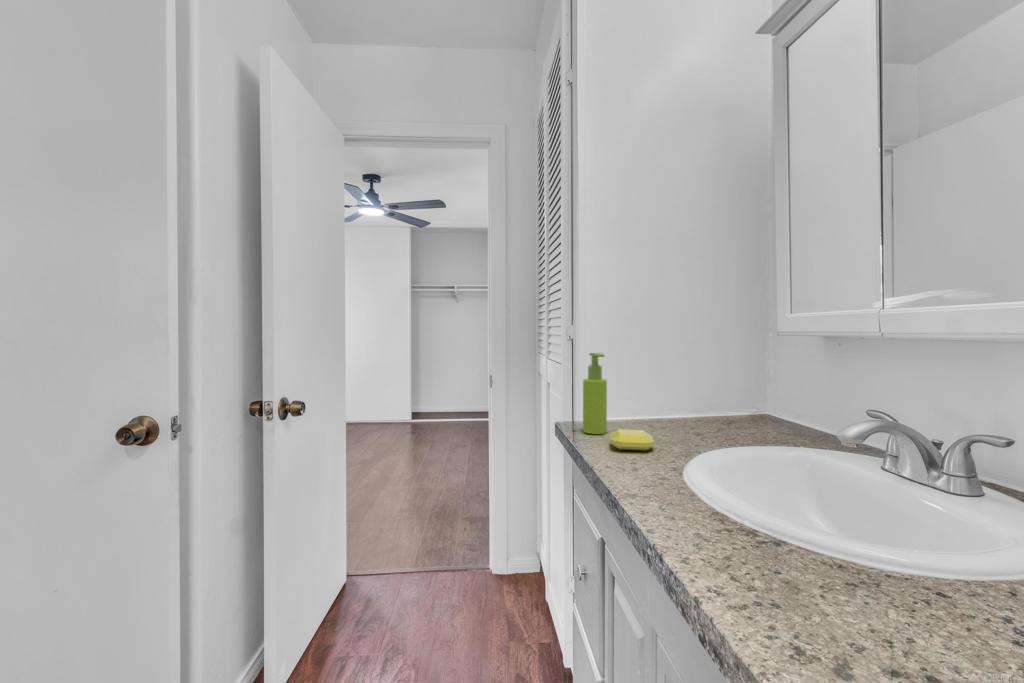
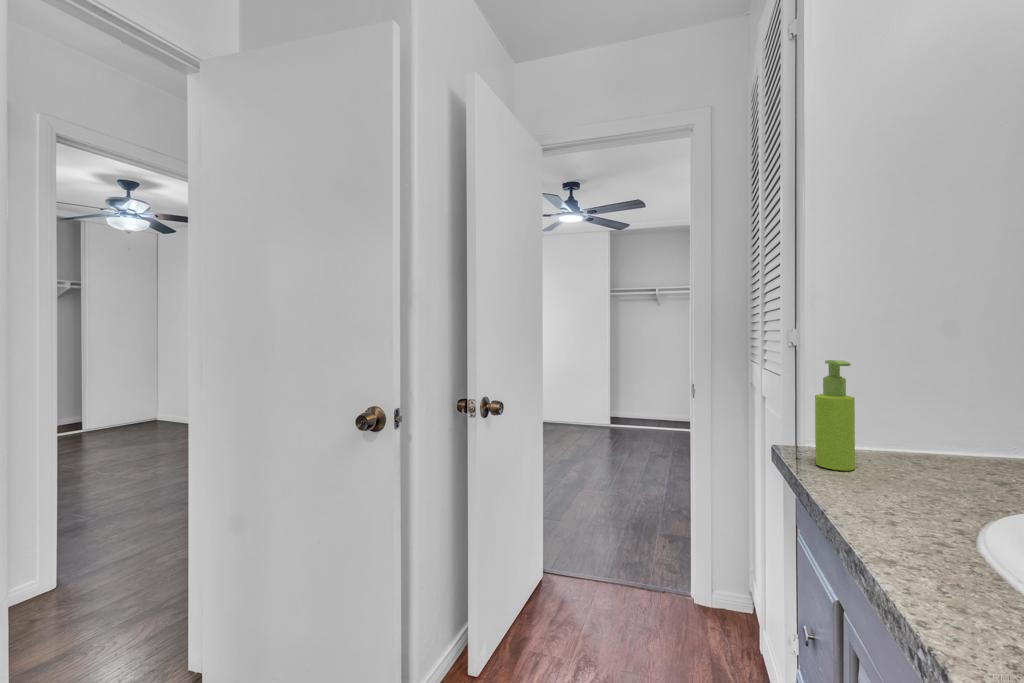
soap bar: present [610,429,655,451] -> none [862,469,948,508]

